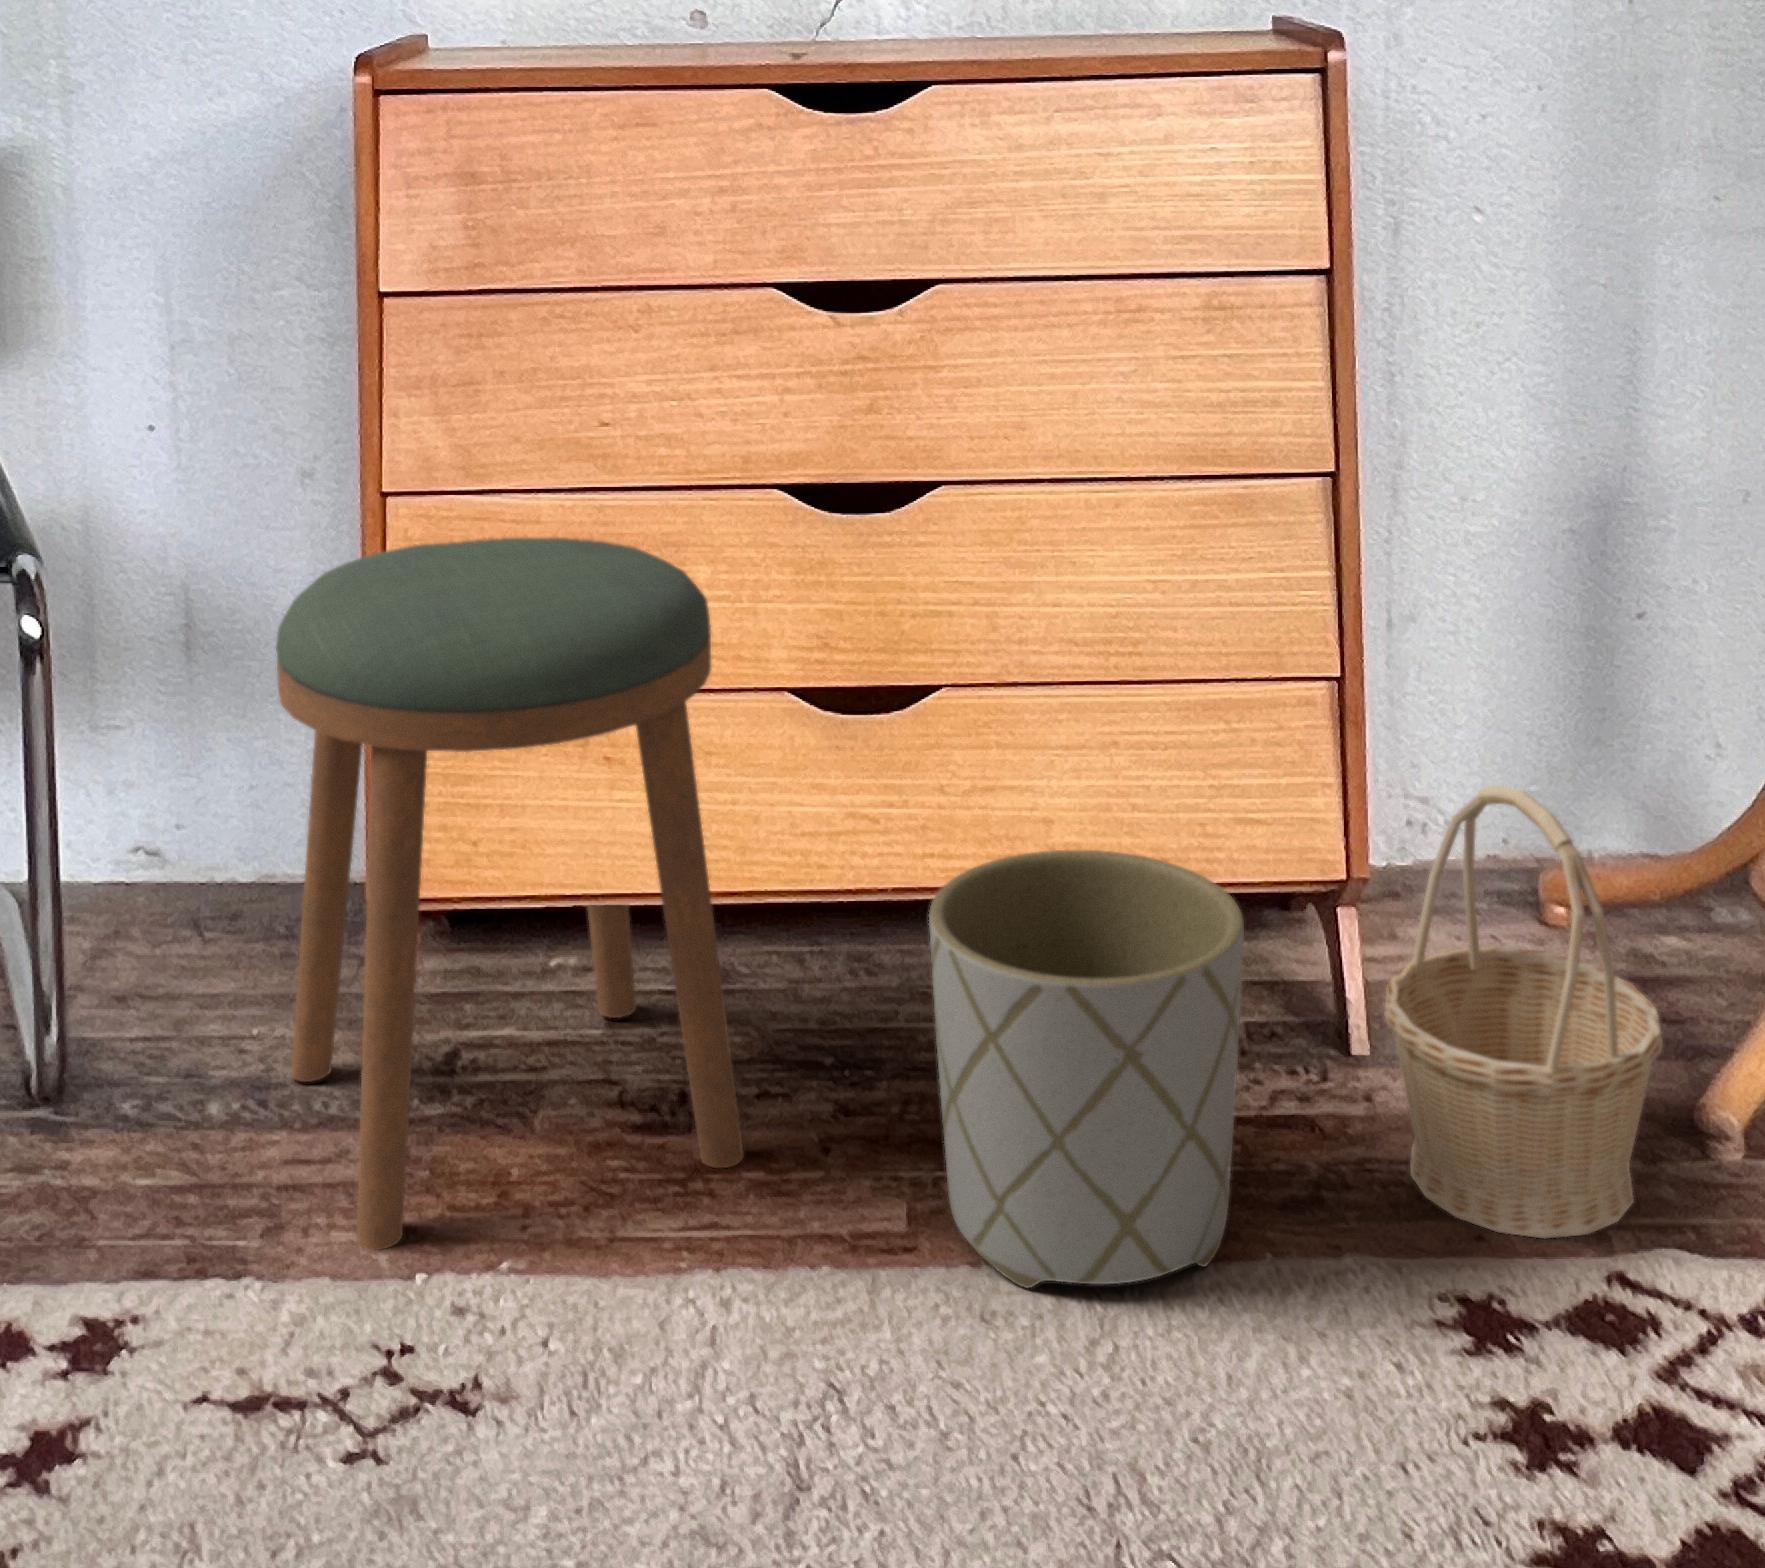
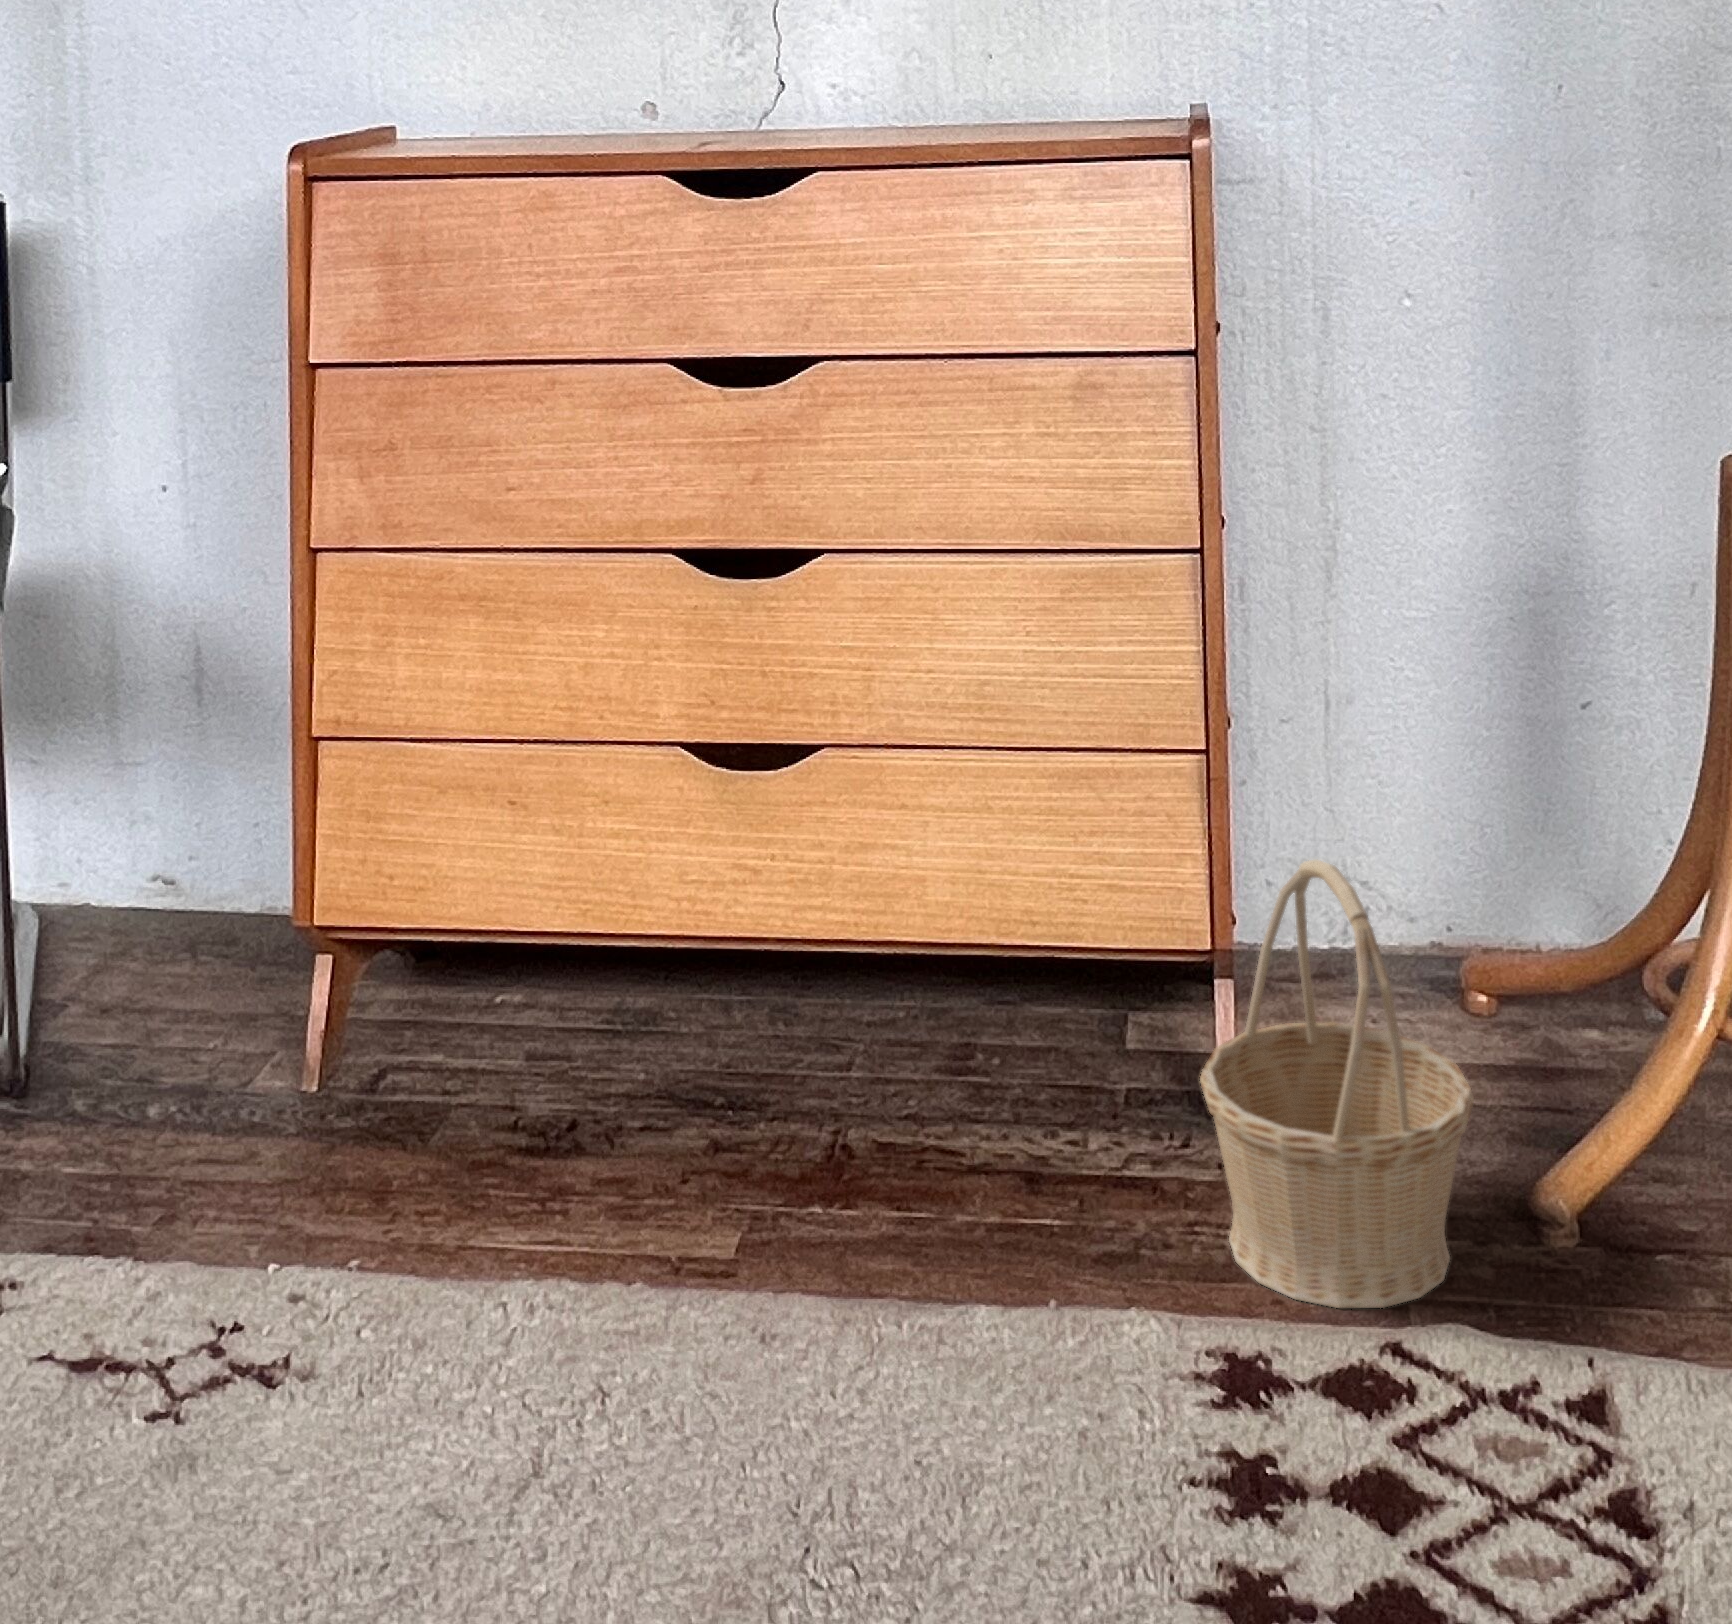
stool: present [276,538,744,1250] -> none [182,592,602,1242]
planter: present [929,850,1244,1288] -> none [741,905,1040,1318]

